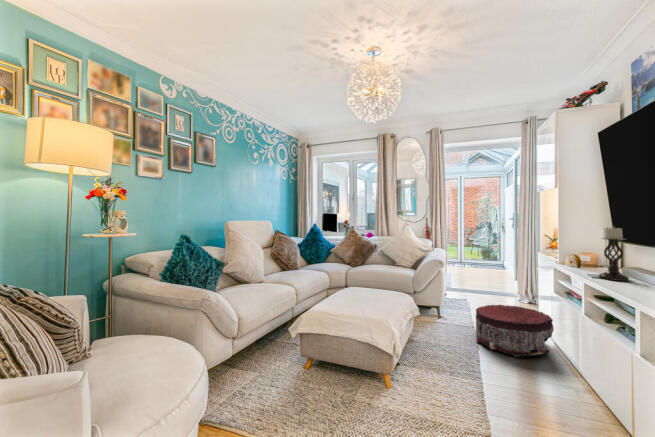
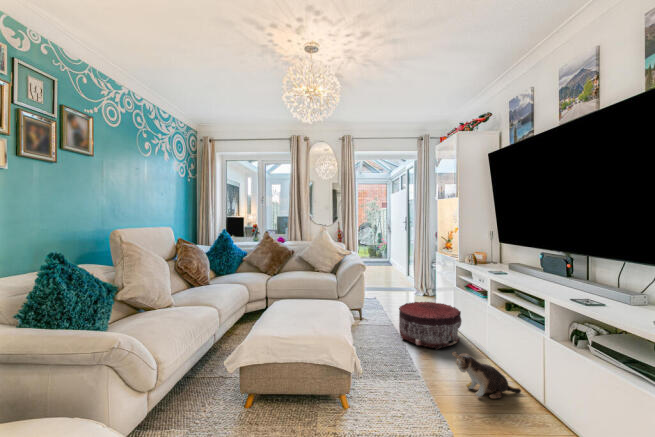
candle holder: present [599,226,629,281] -> none [498,232,520,276]
plush toy: none [512,356,607,418] -> present [452,352,521,399]

